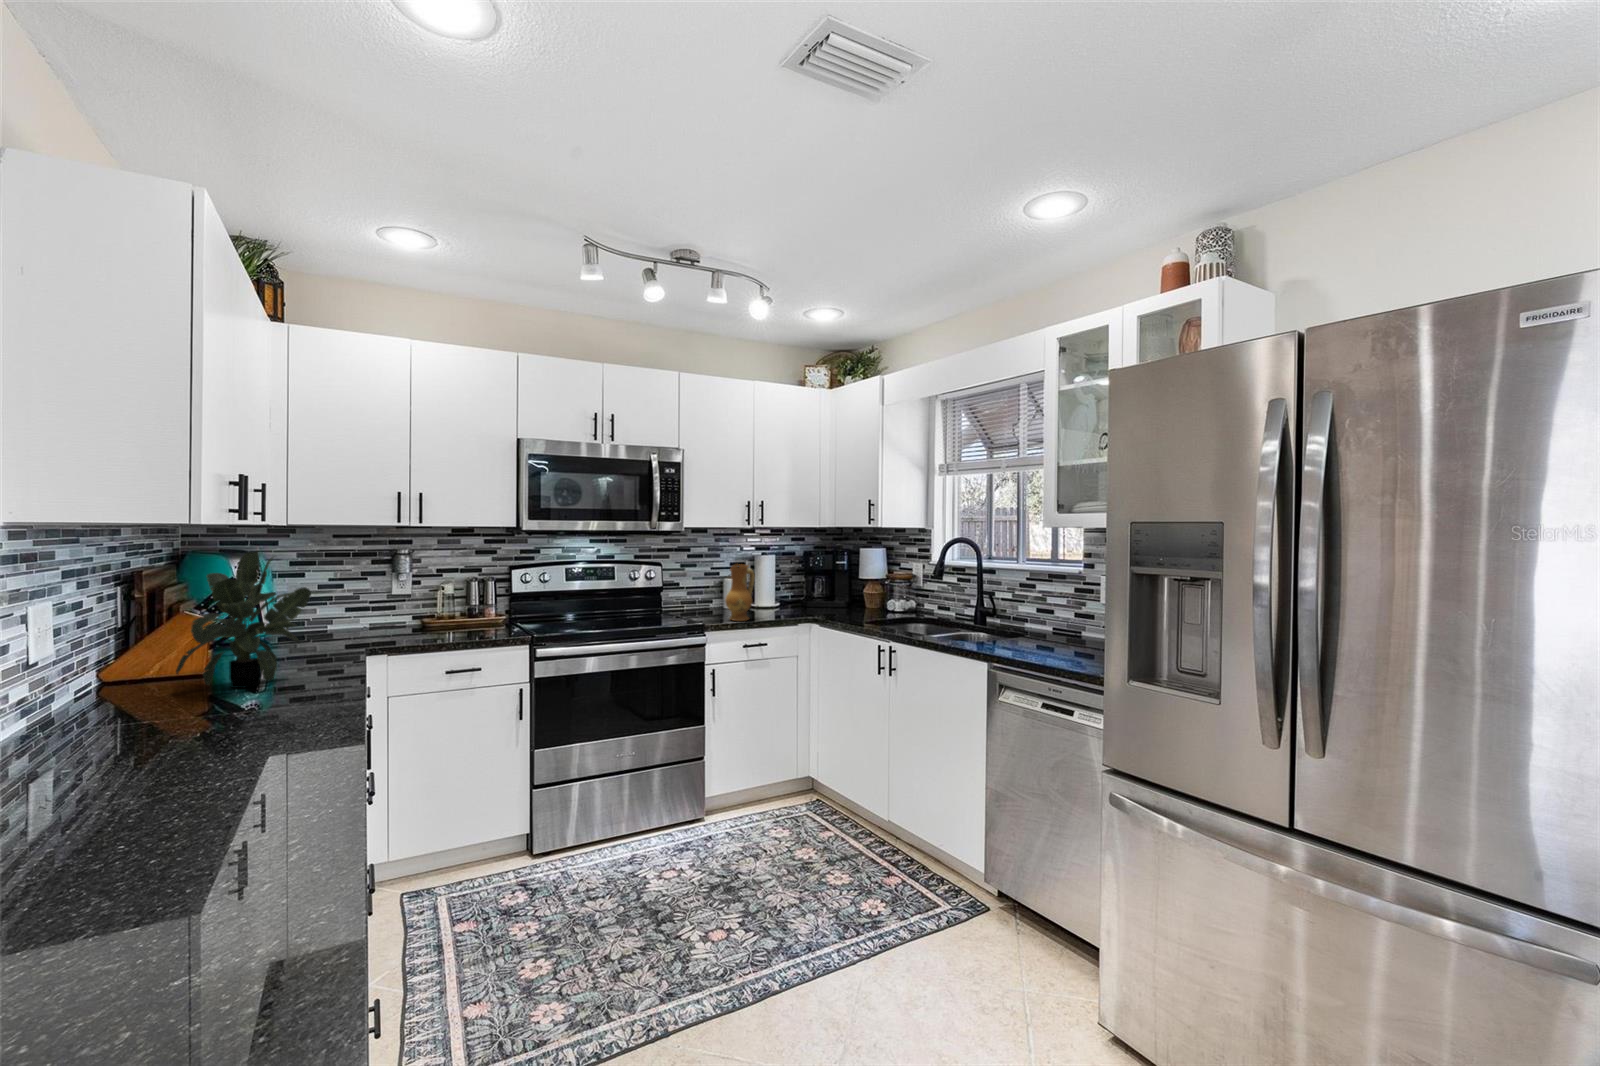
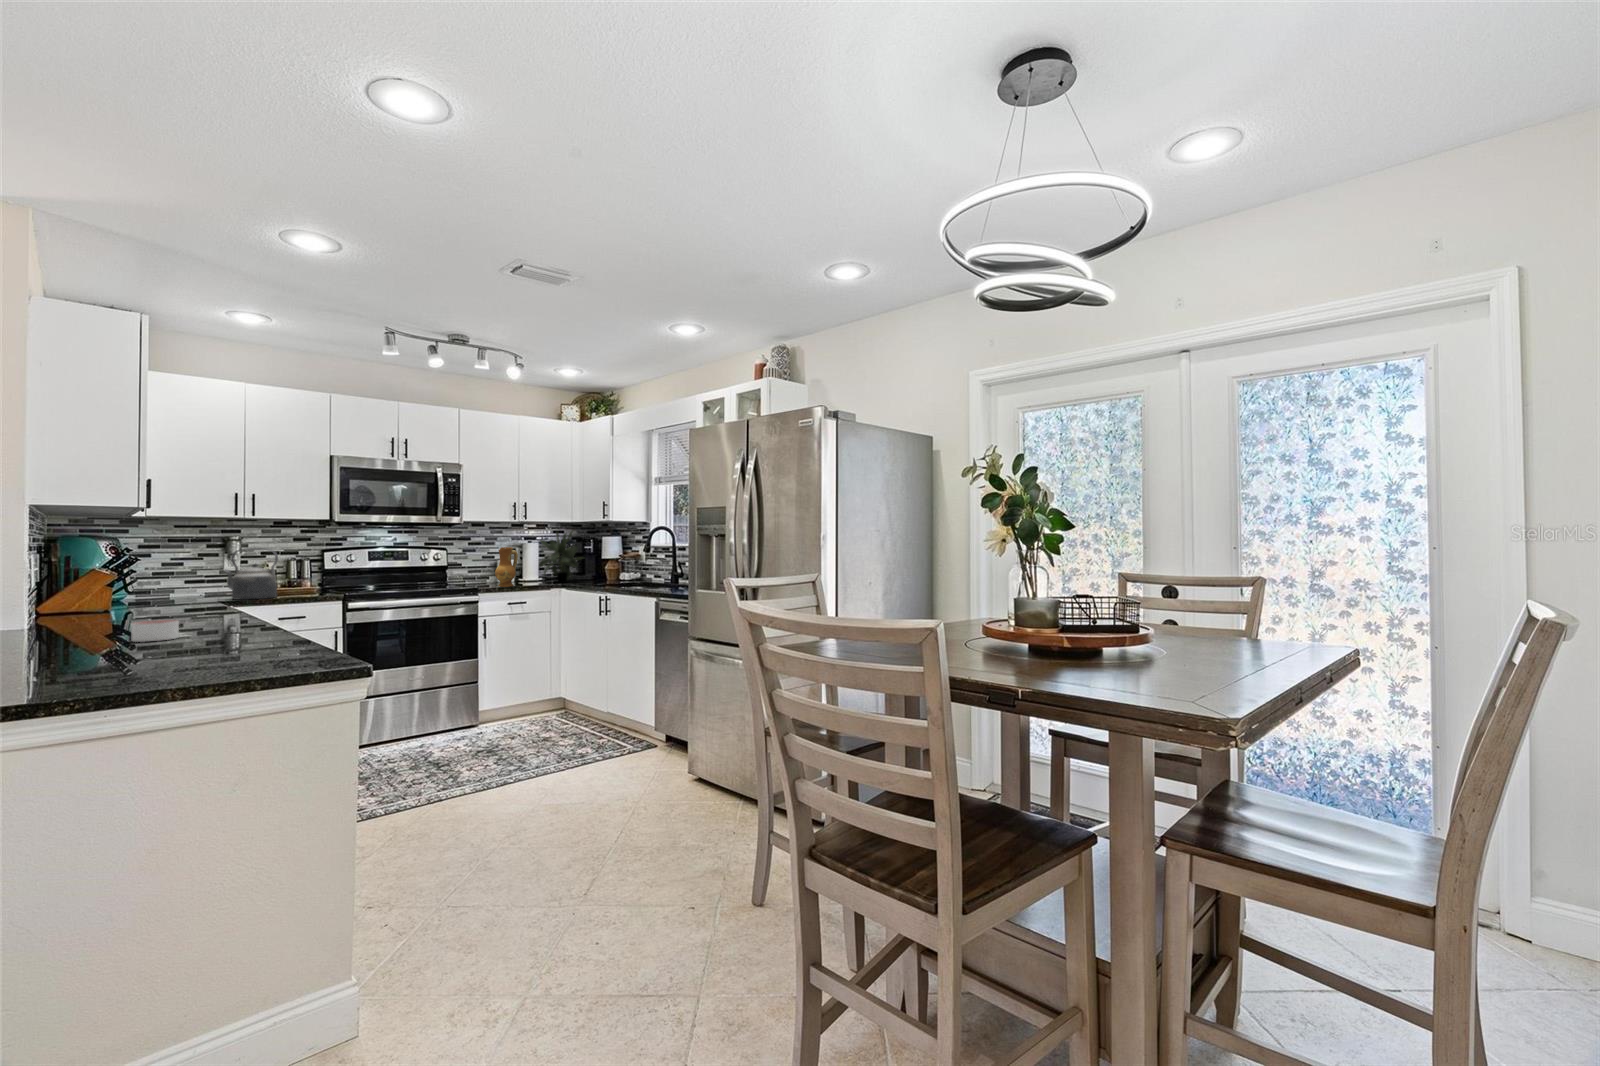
potted plant: present [176,552,311,688] -> present [539,531,584,583]
kettle: none [388,566,452,638] -> present [224,548,278,600]
candle: none [62,774,167,841] -> present [132,620,179,642]

